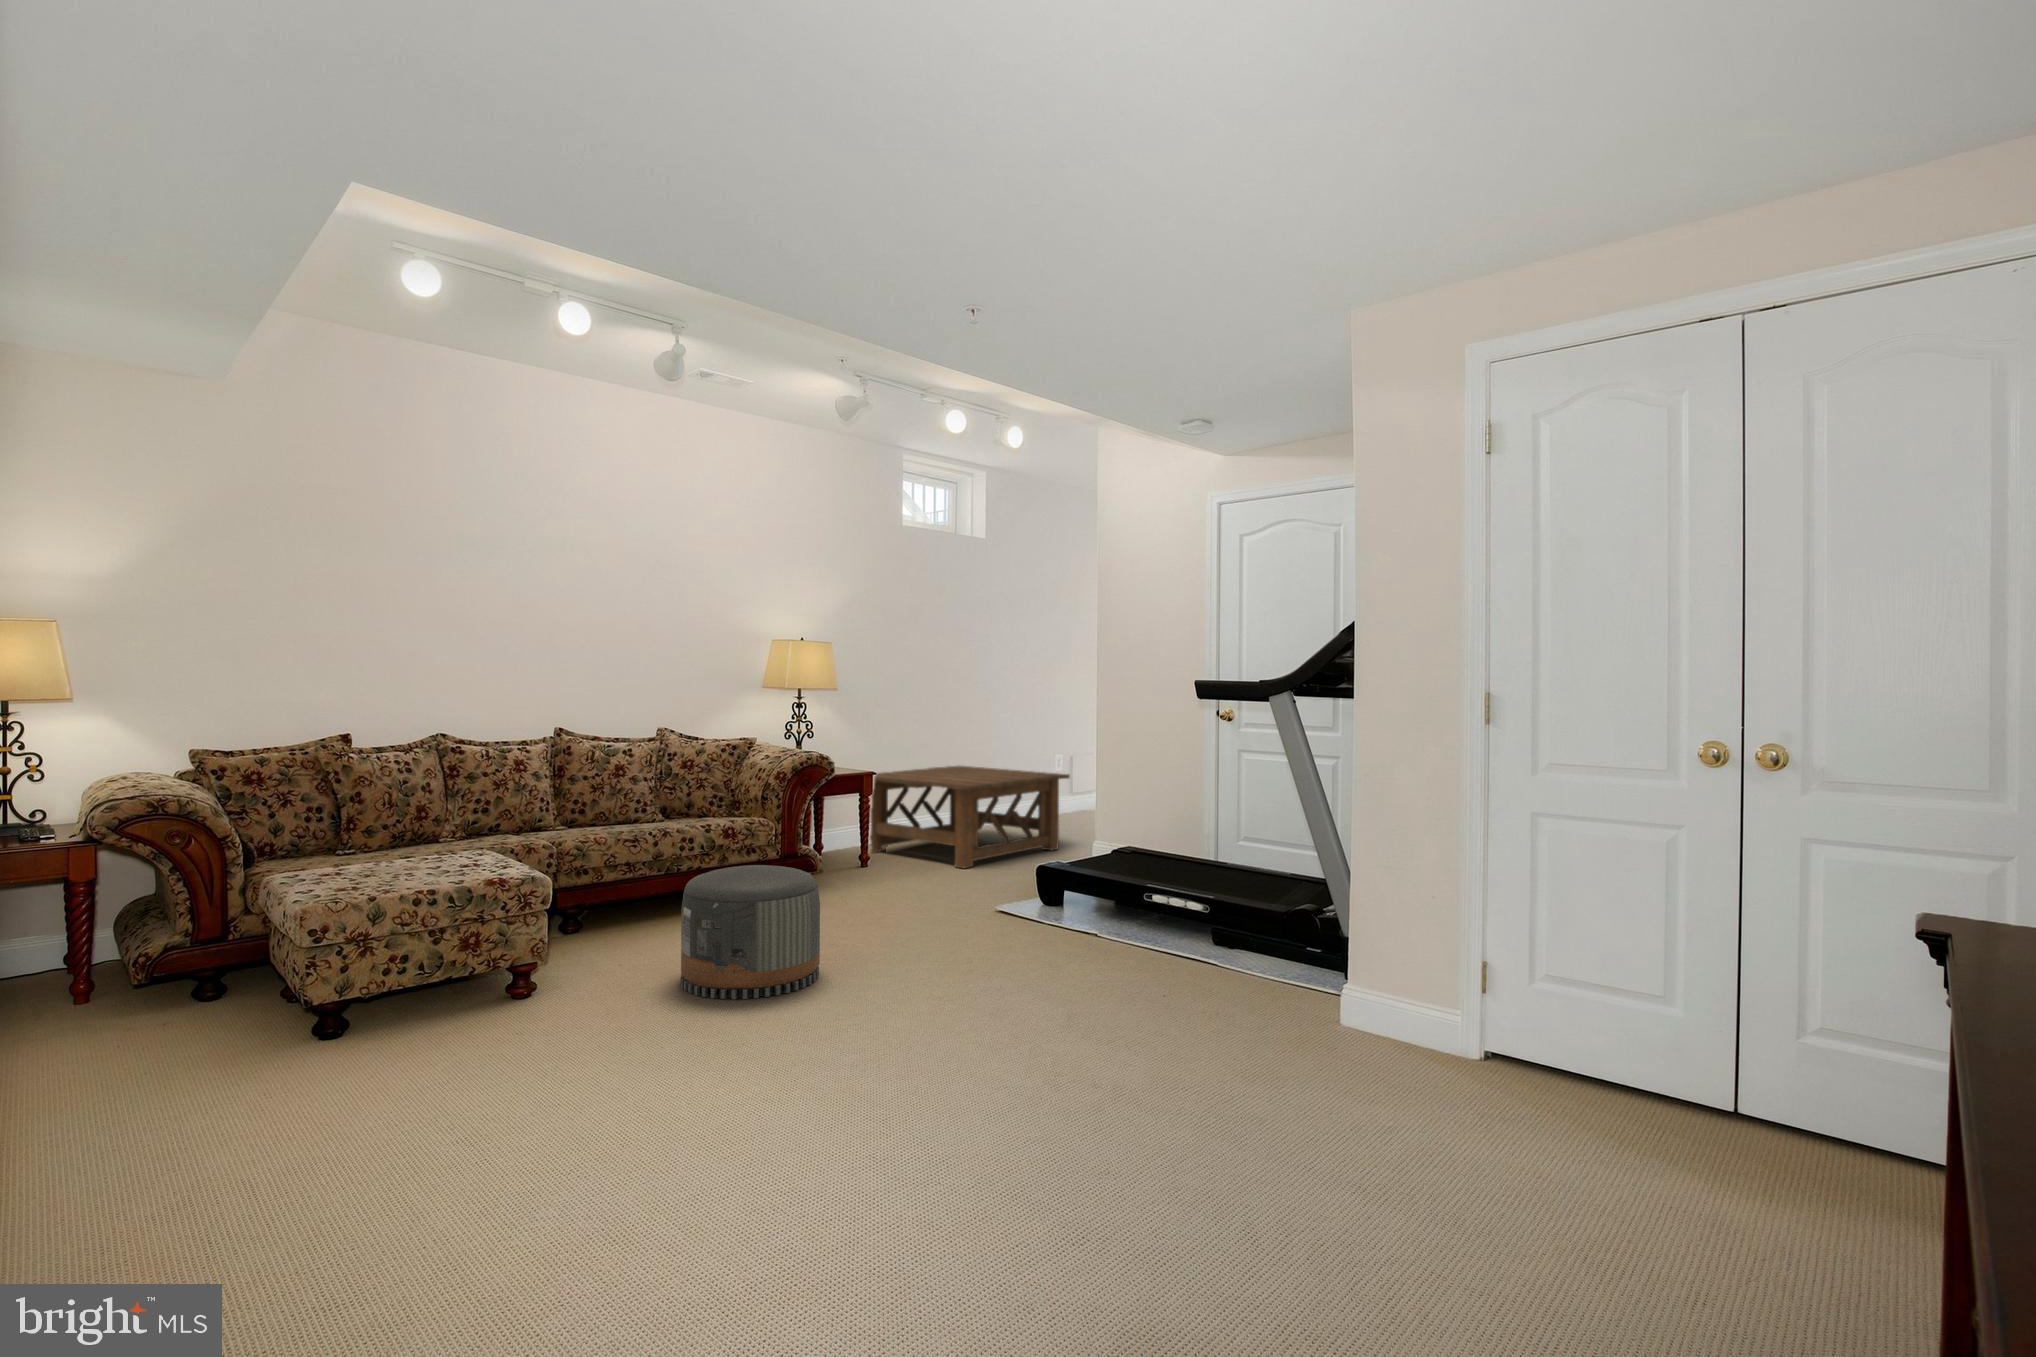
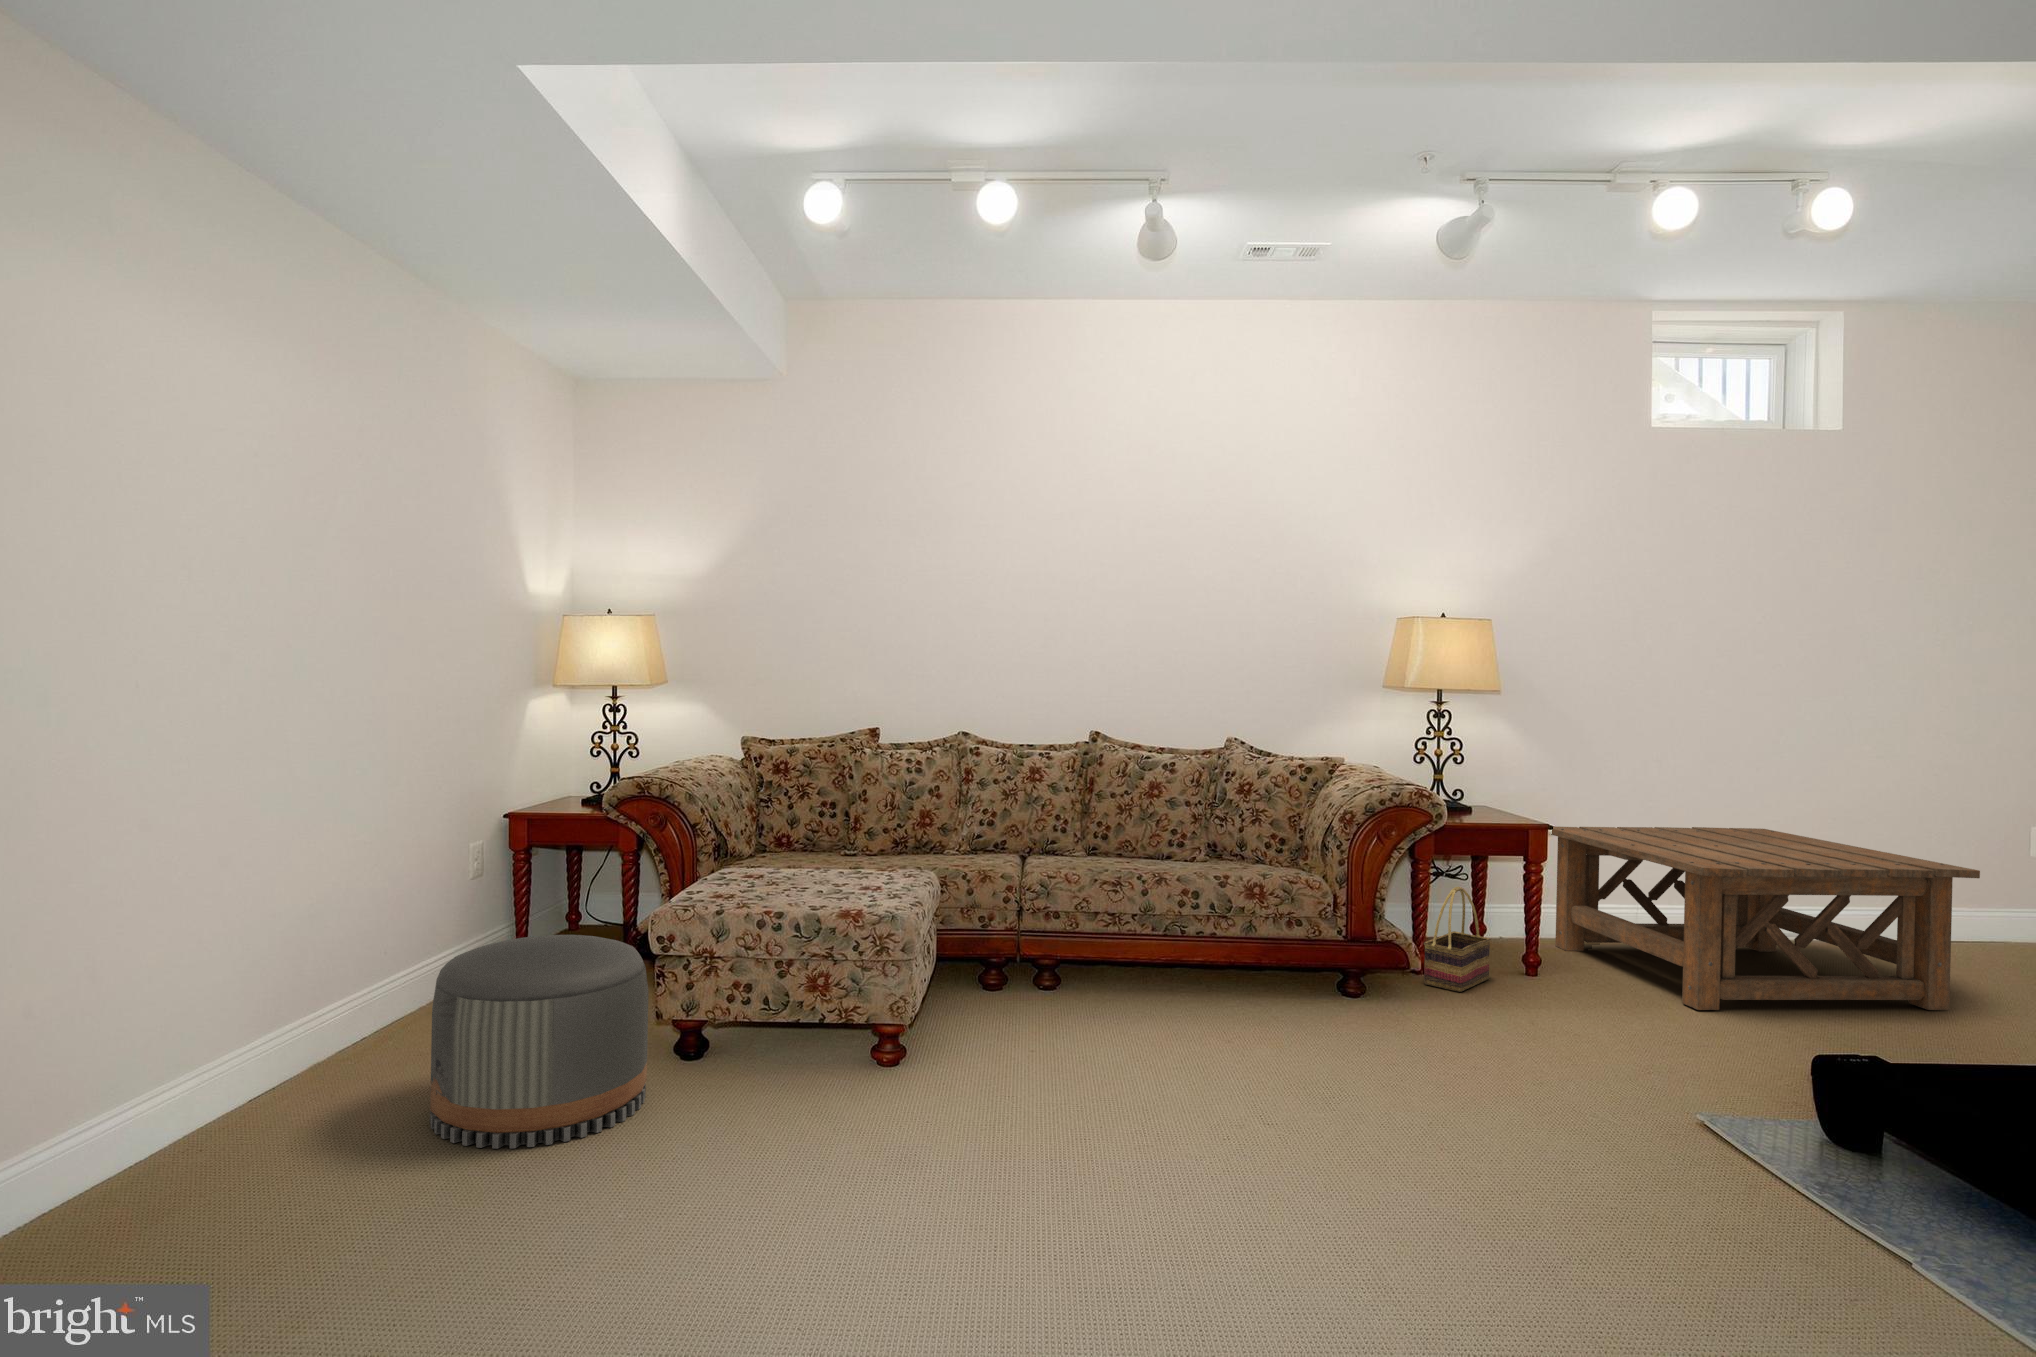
basket: none [820,816,853,883] -> present [1424,887,1491,992]
pouf: present [681,865,820,999] -> present [430,935,648,1149]

